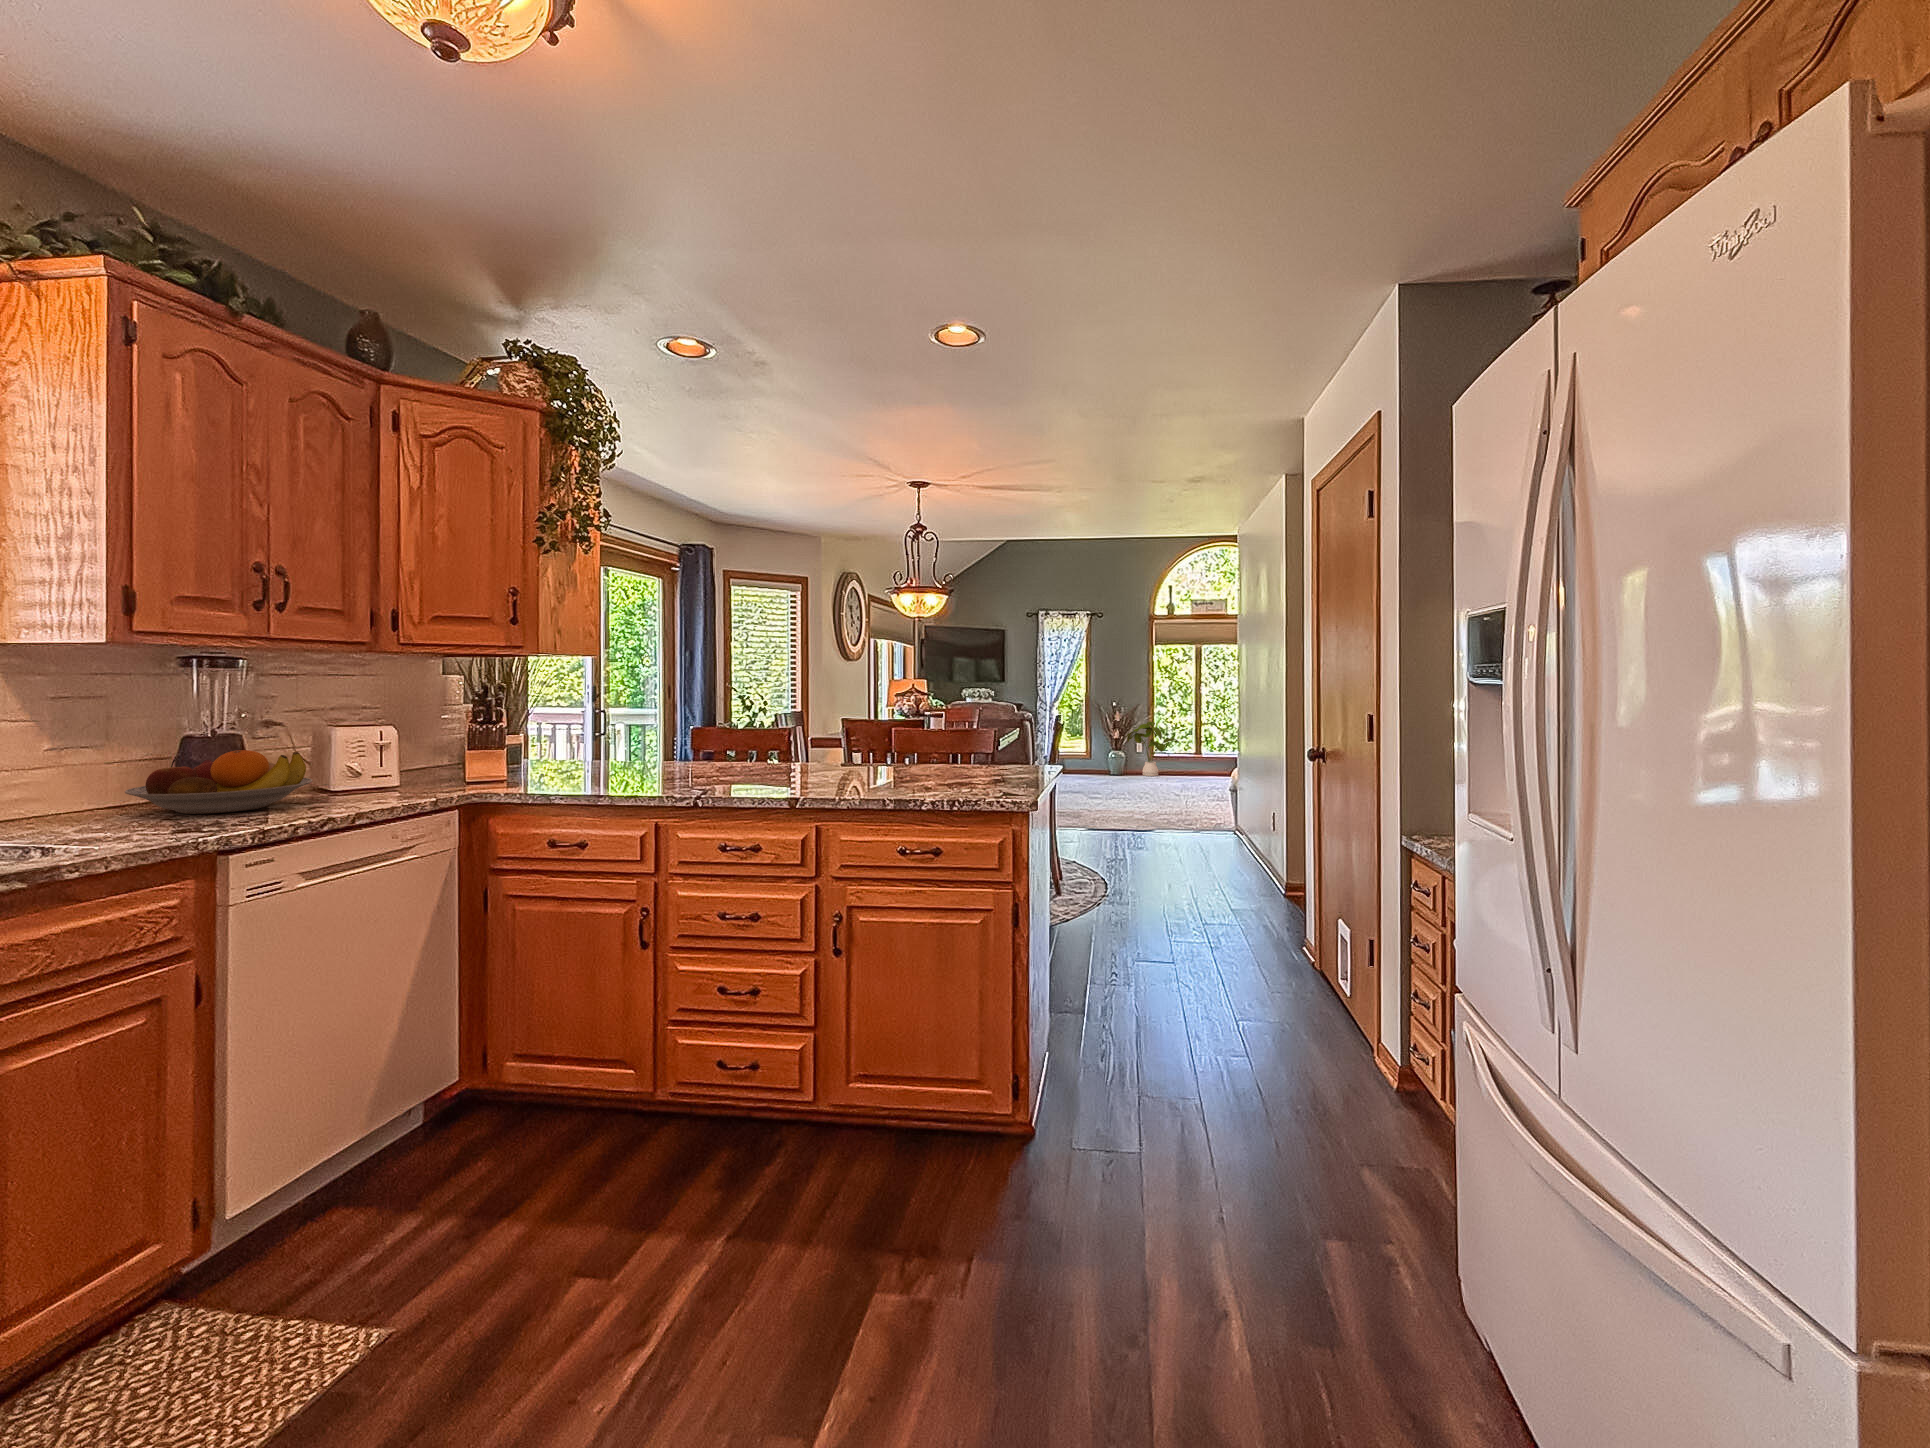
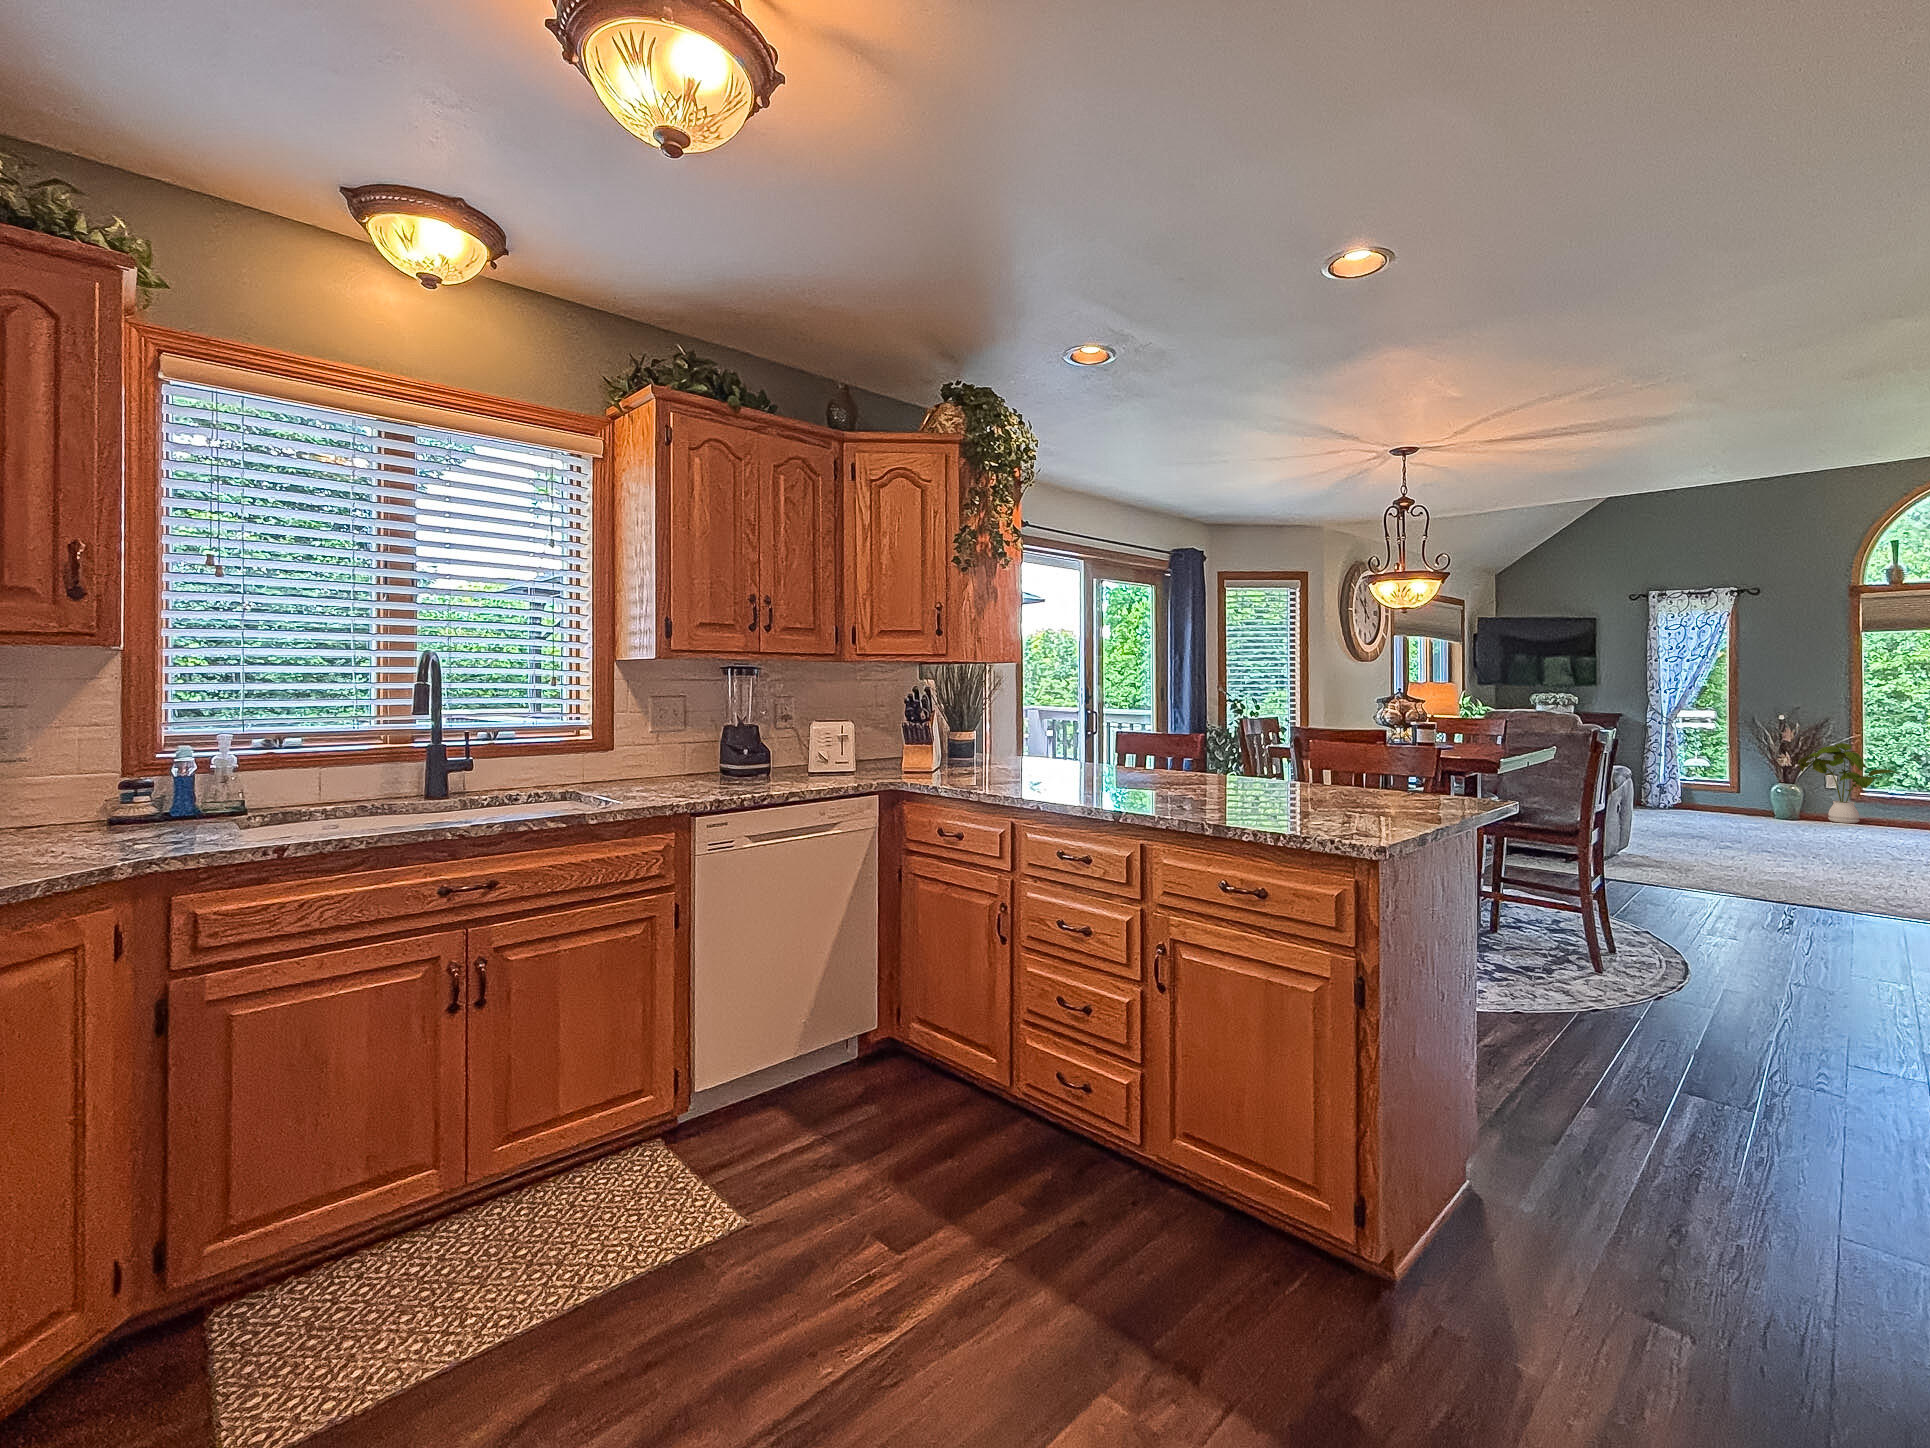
fruit bowl: present [125,750,313,814] -> none [675,738,785,785]

